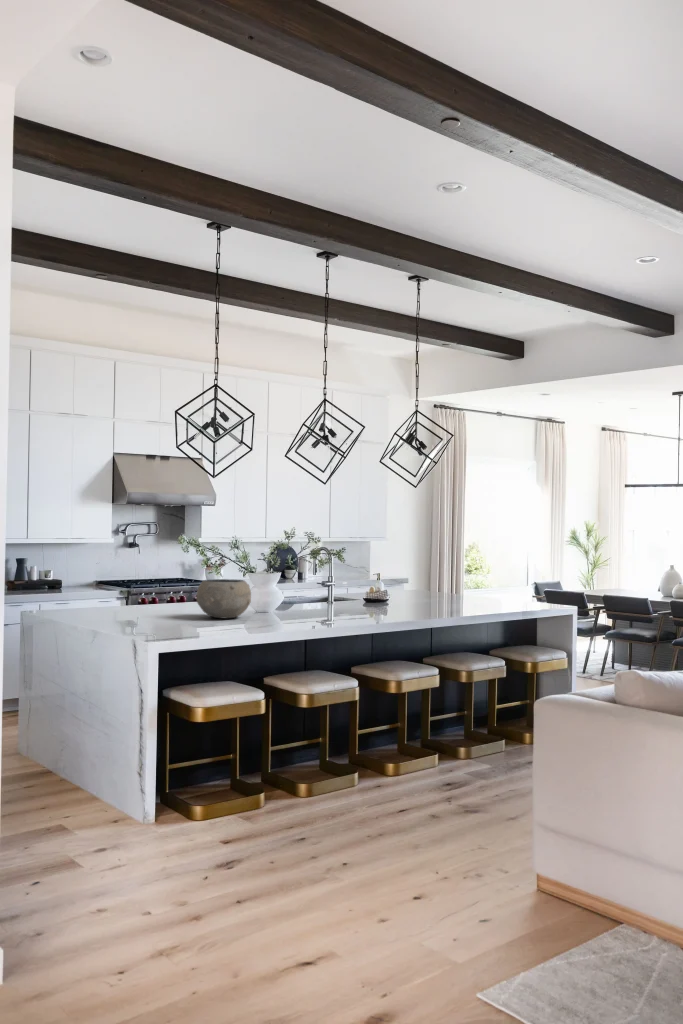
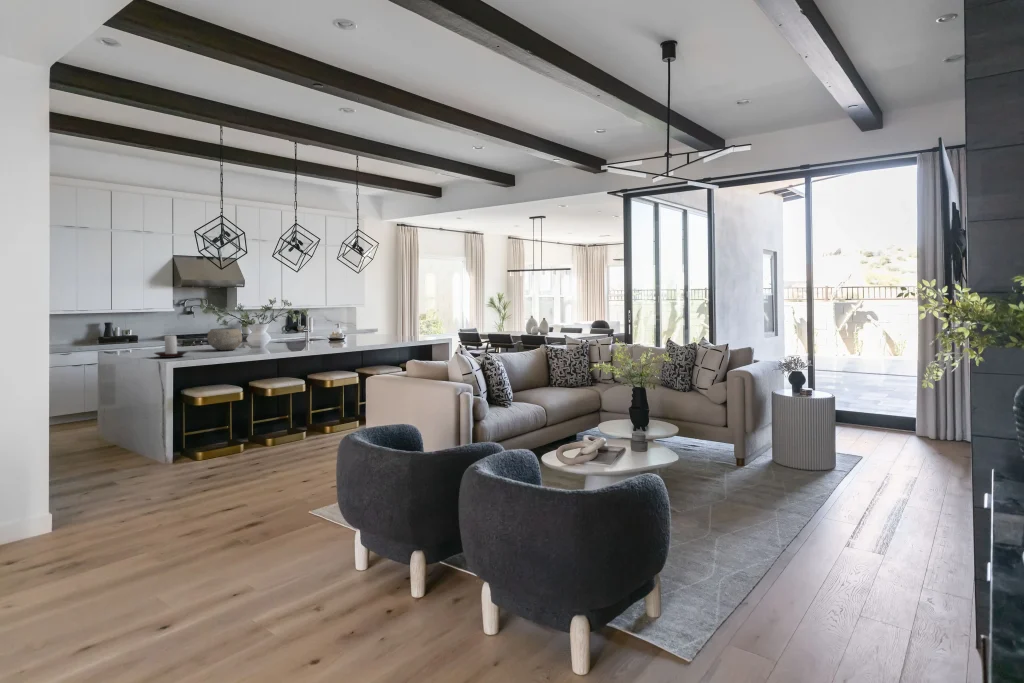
candle holder: none [126,591,179,632] -> present [155,336,187,358]

